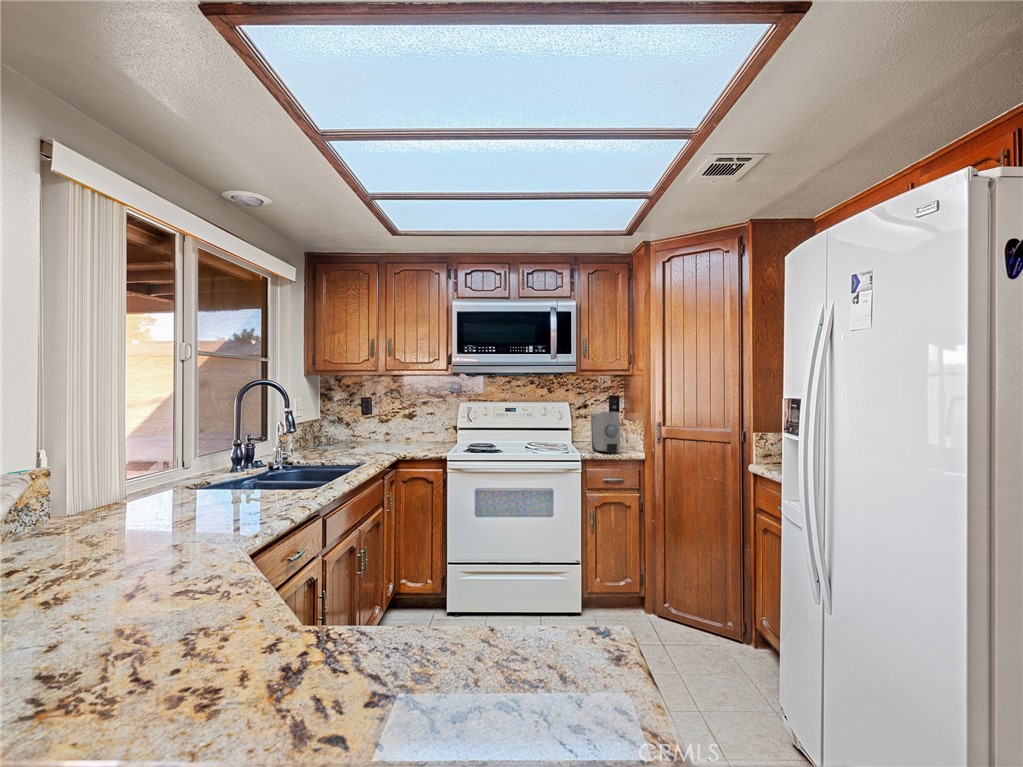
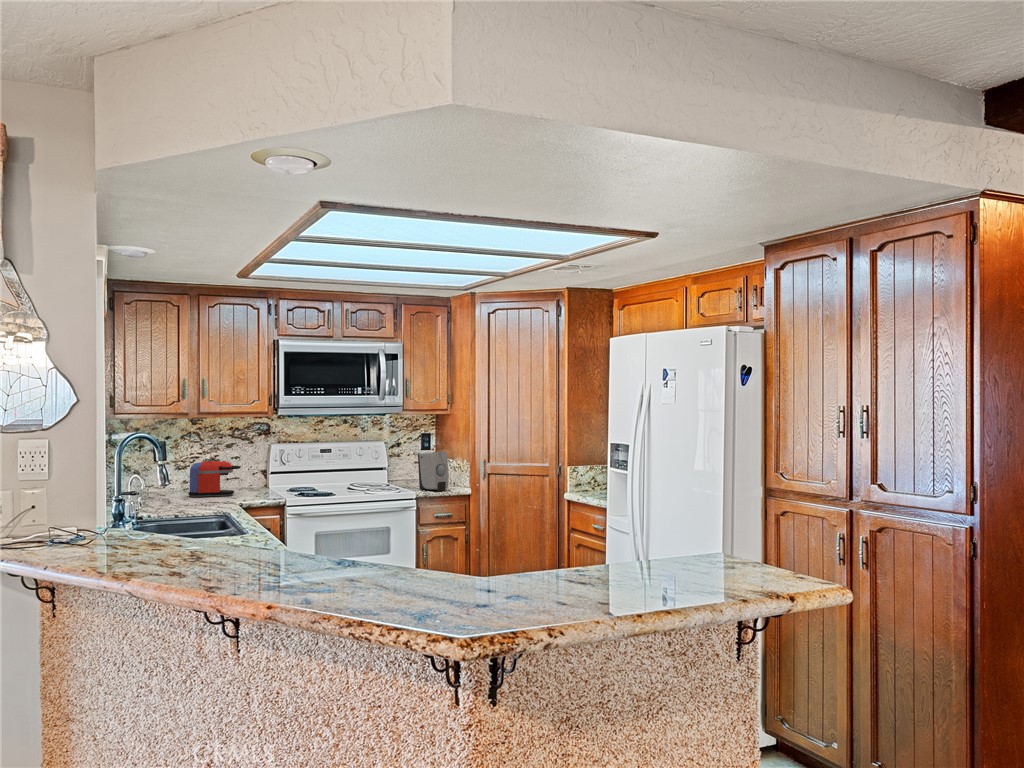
coffee maker: none [380,415,425,447] -> present [188,461,240,497]

